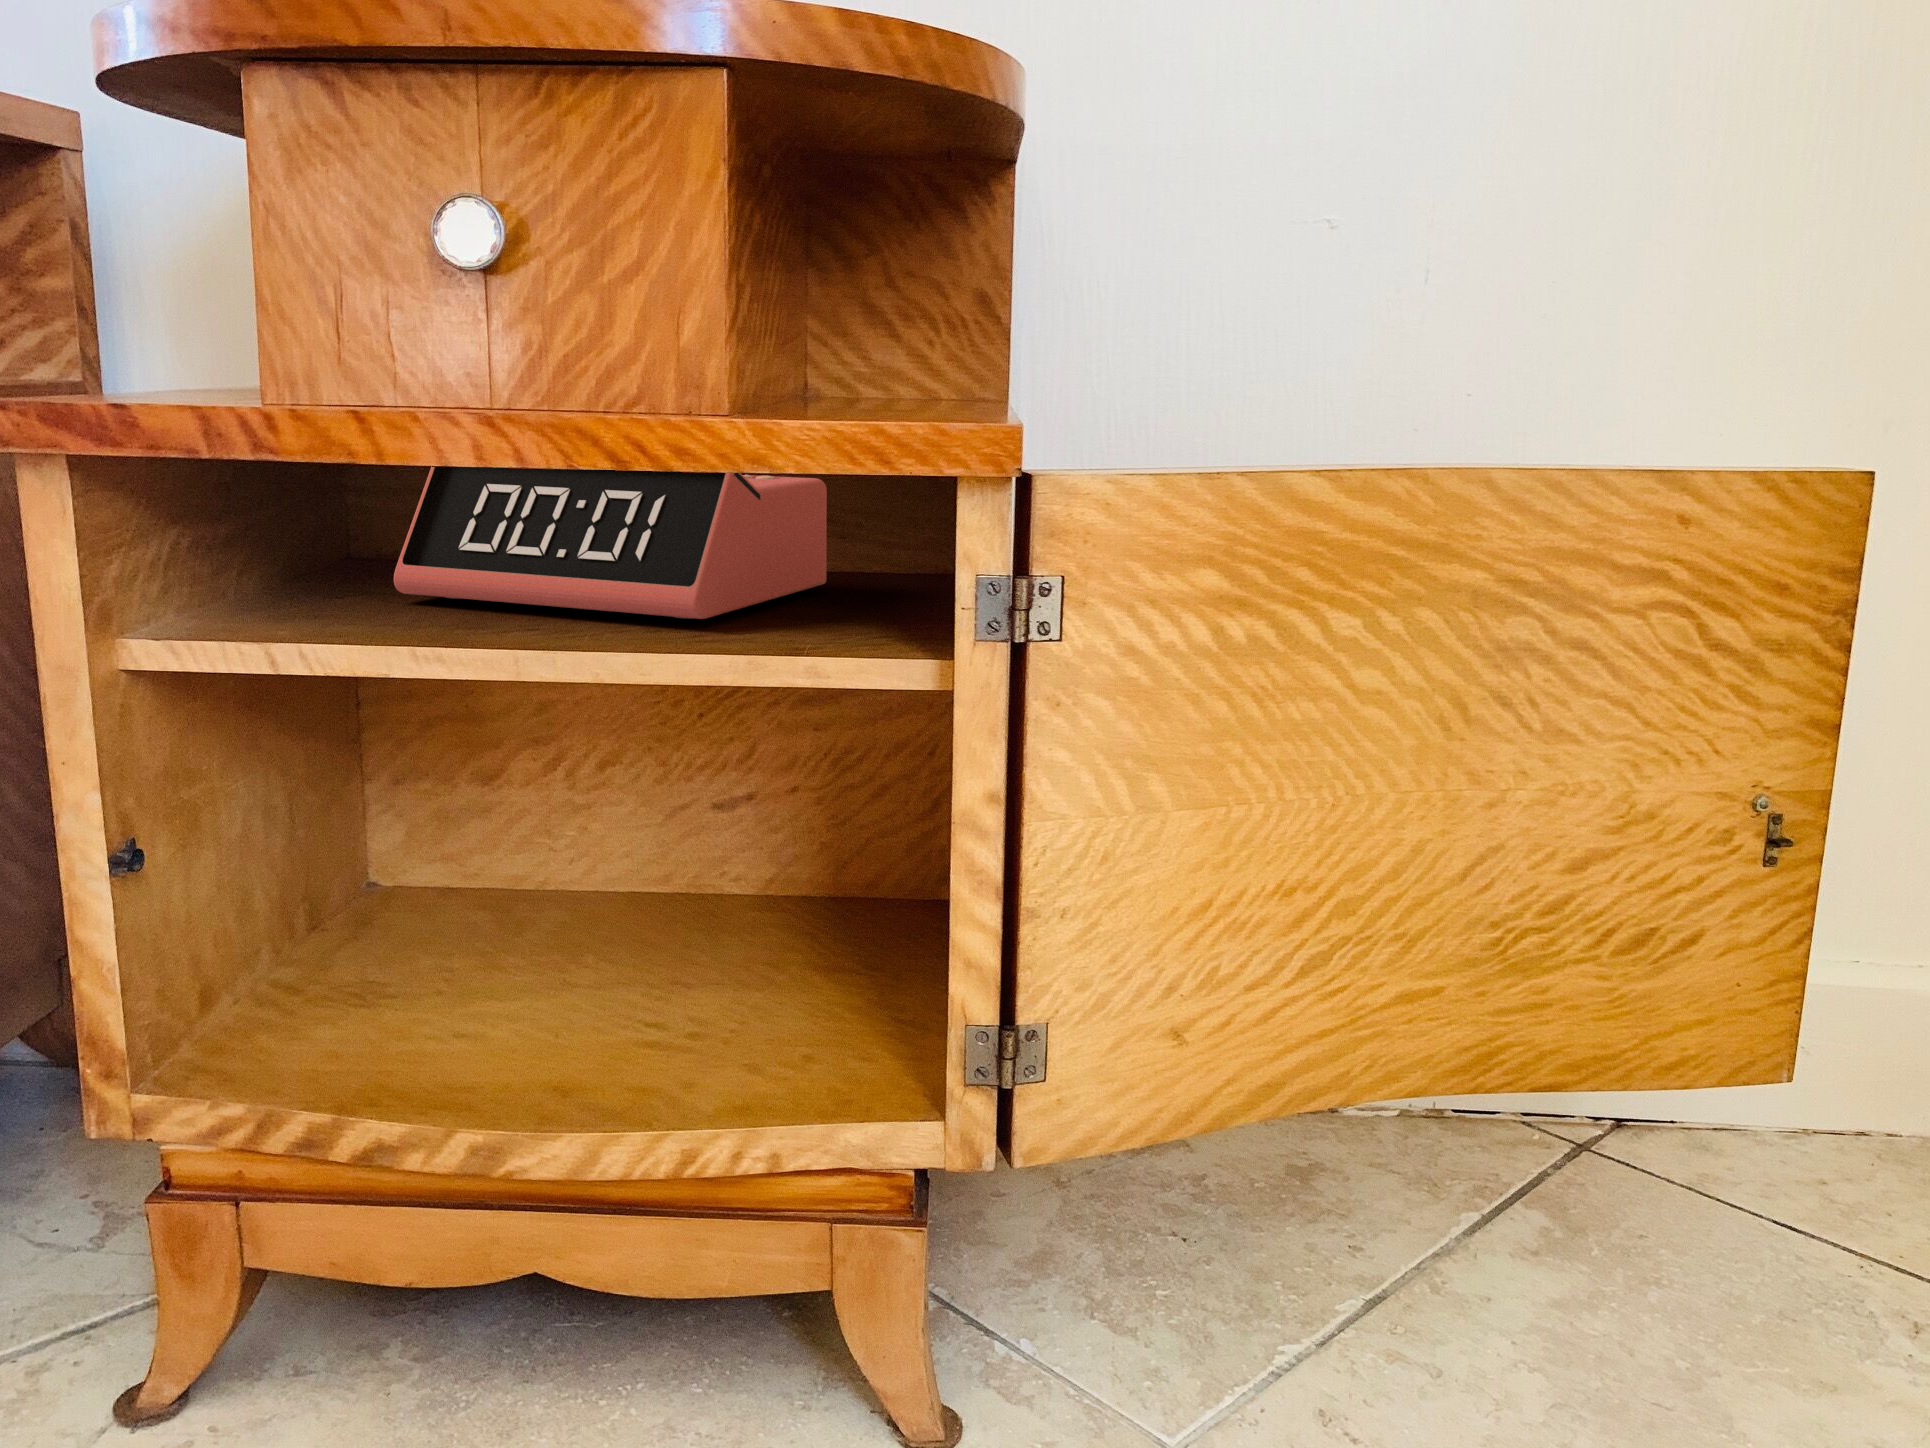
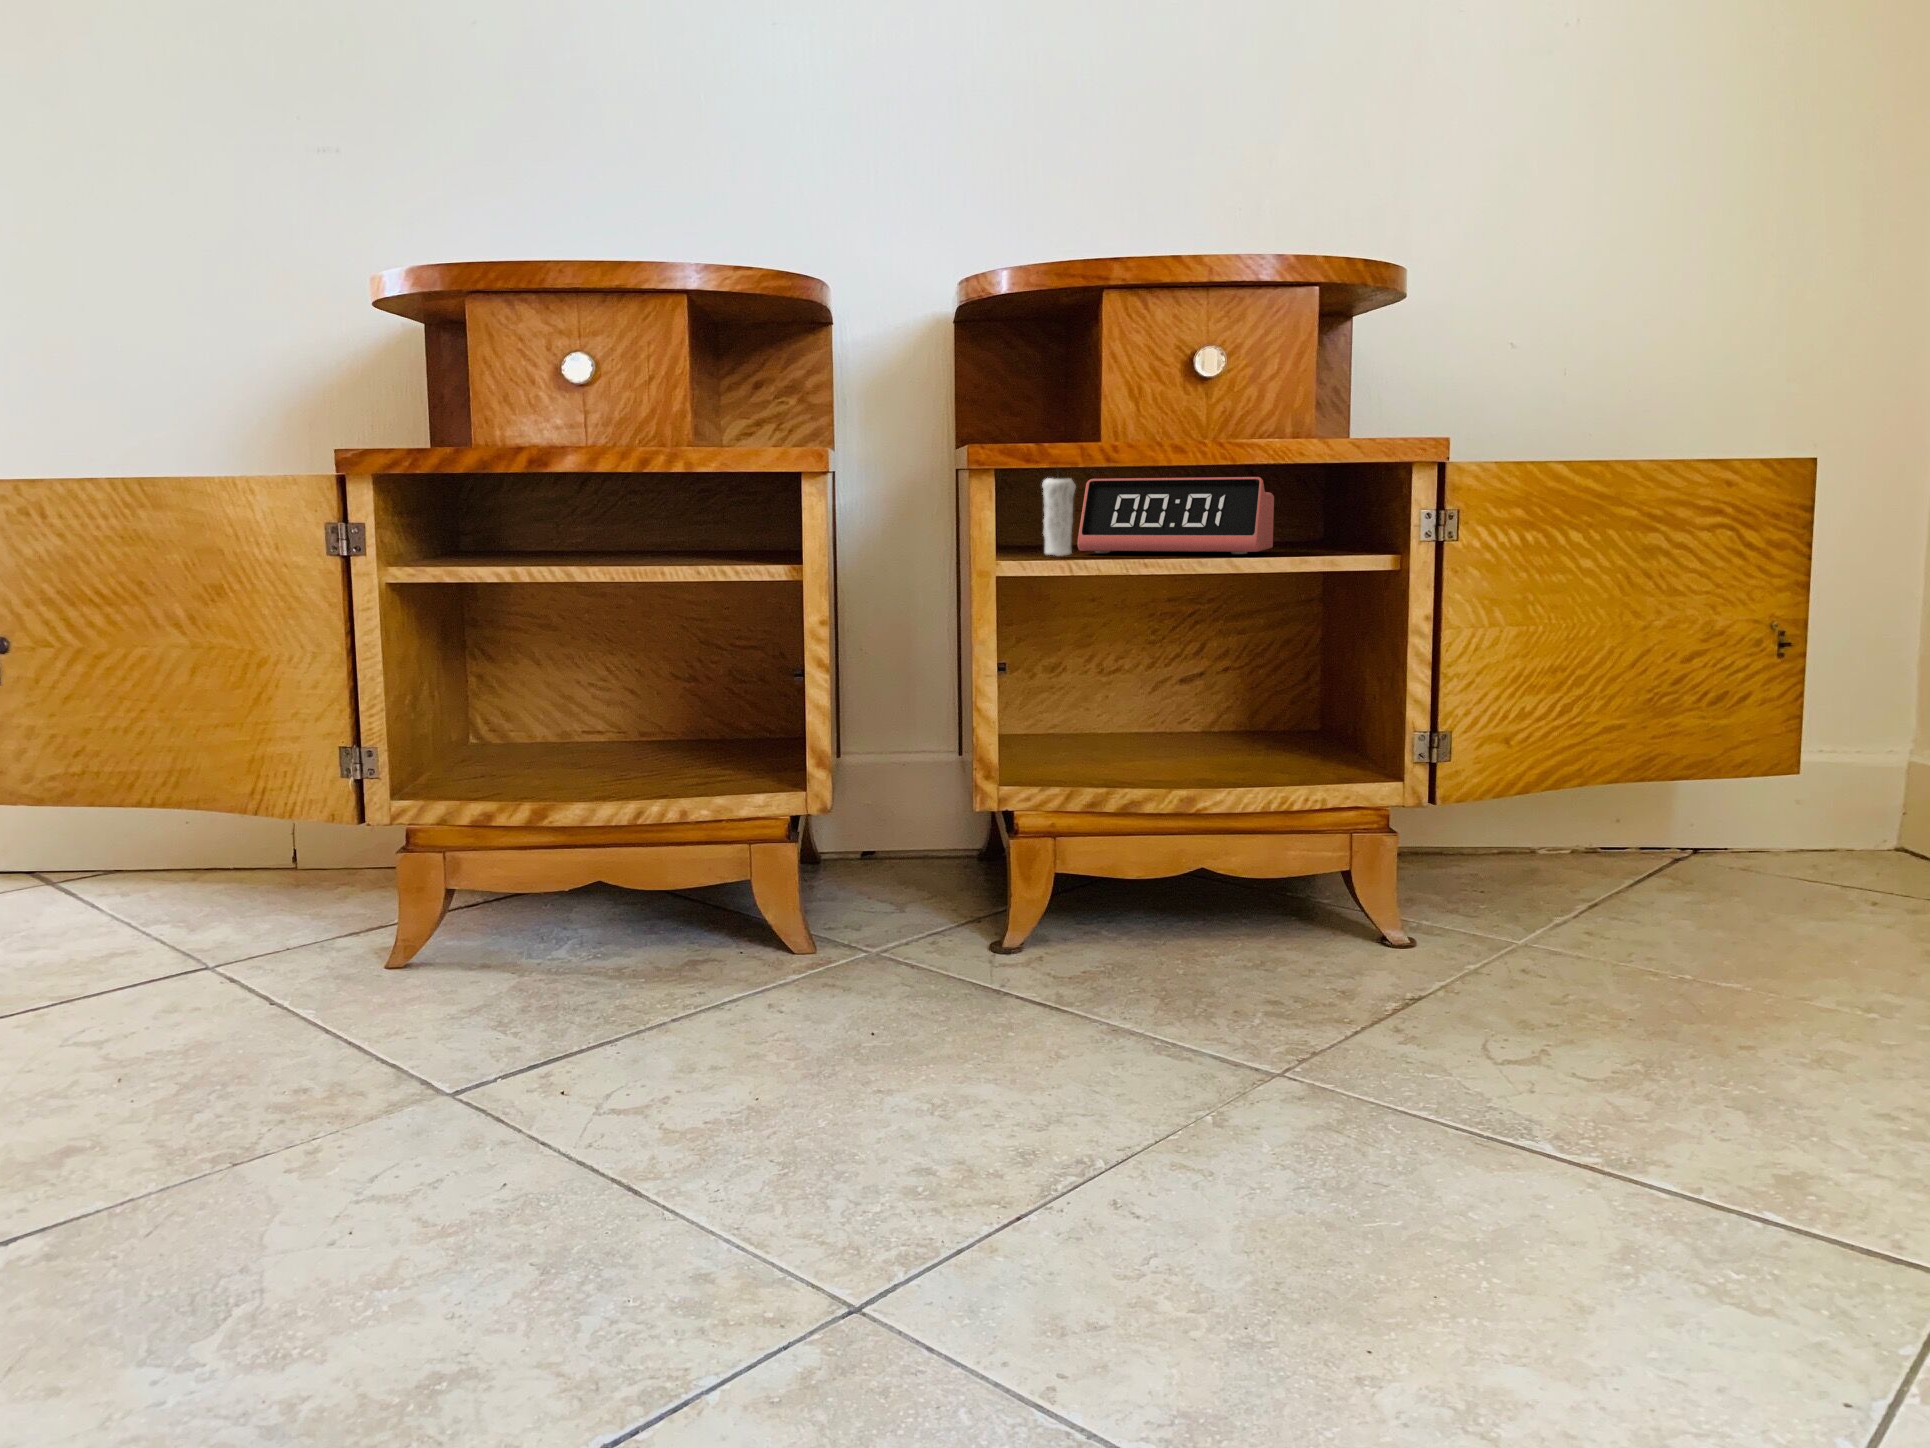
candle: none [245,426,325,624] -> present [1042,476,1076,556]

